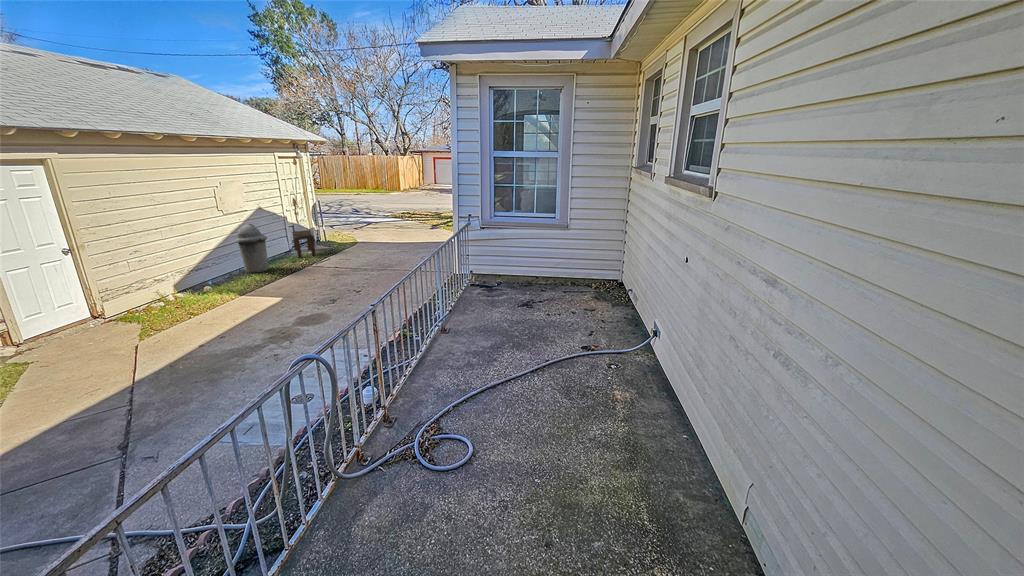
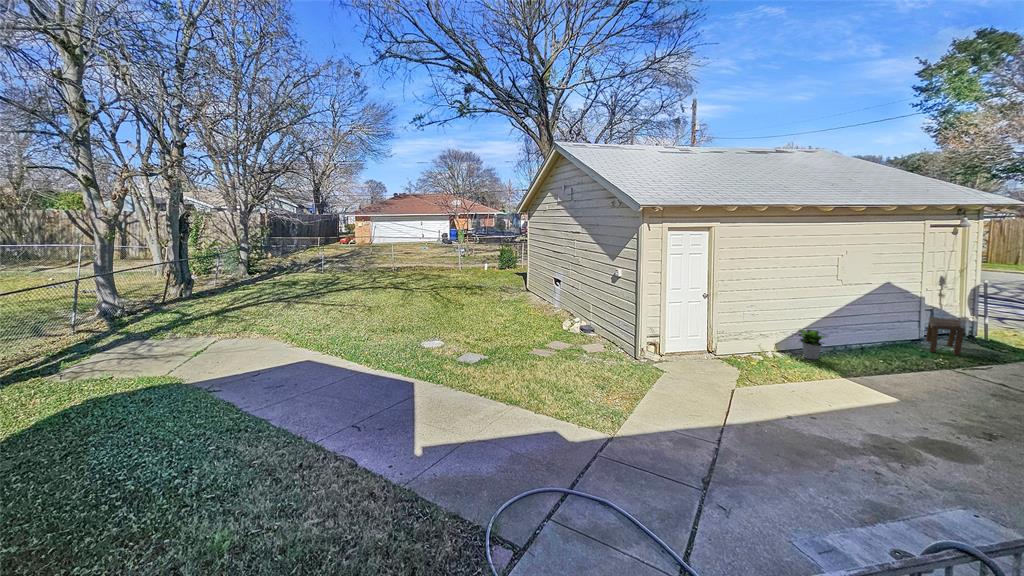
trash can: present [236,224,268,273] -> none [853,298,894,356]
potted plant: none [188,262,224,290] -> present [799,330,826,360]

